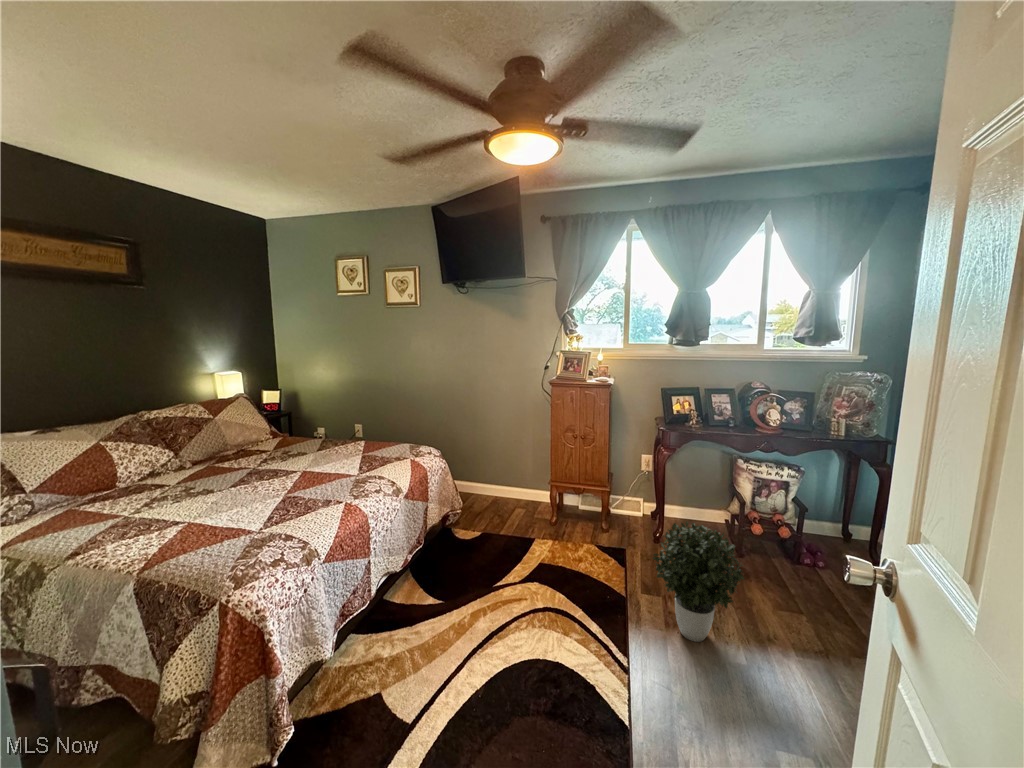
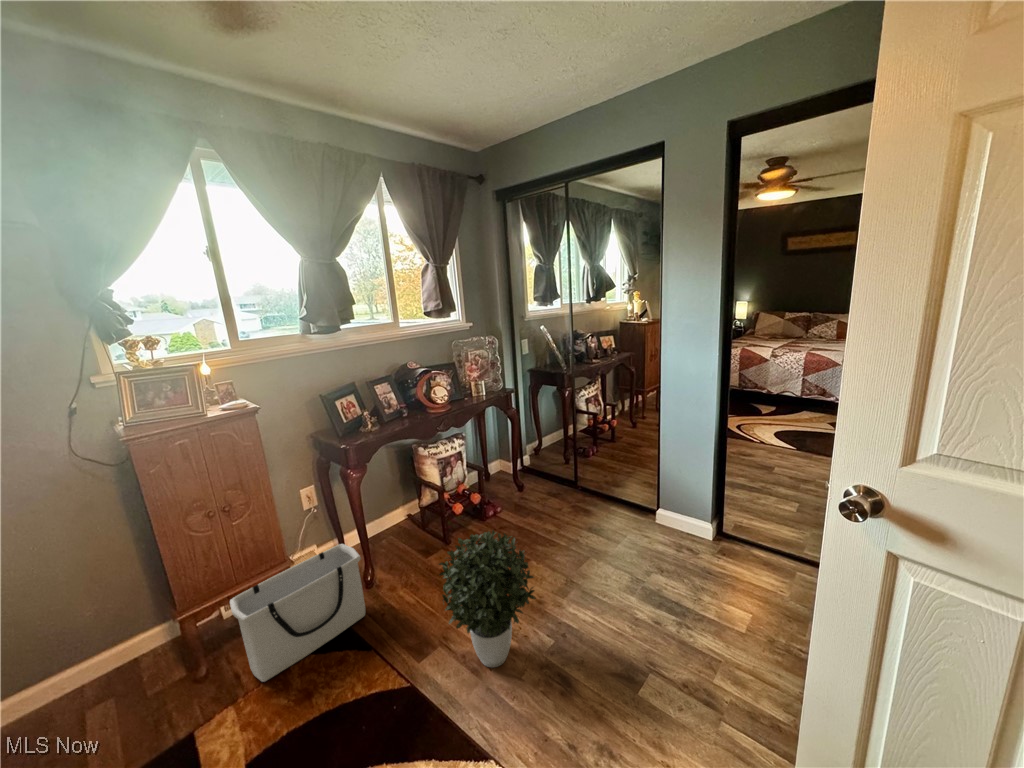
storage bin: none [567,489,645,551] -> present [230,544,365,682]

